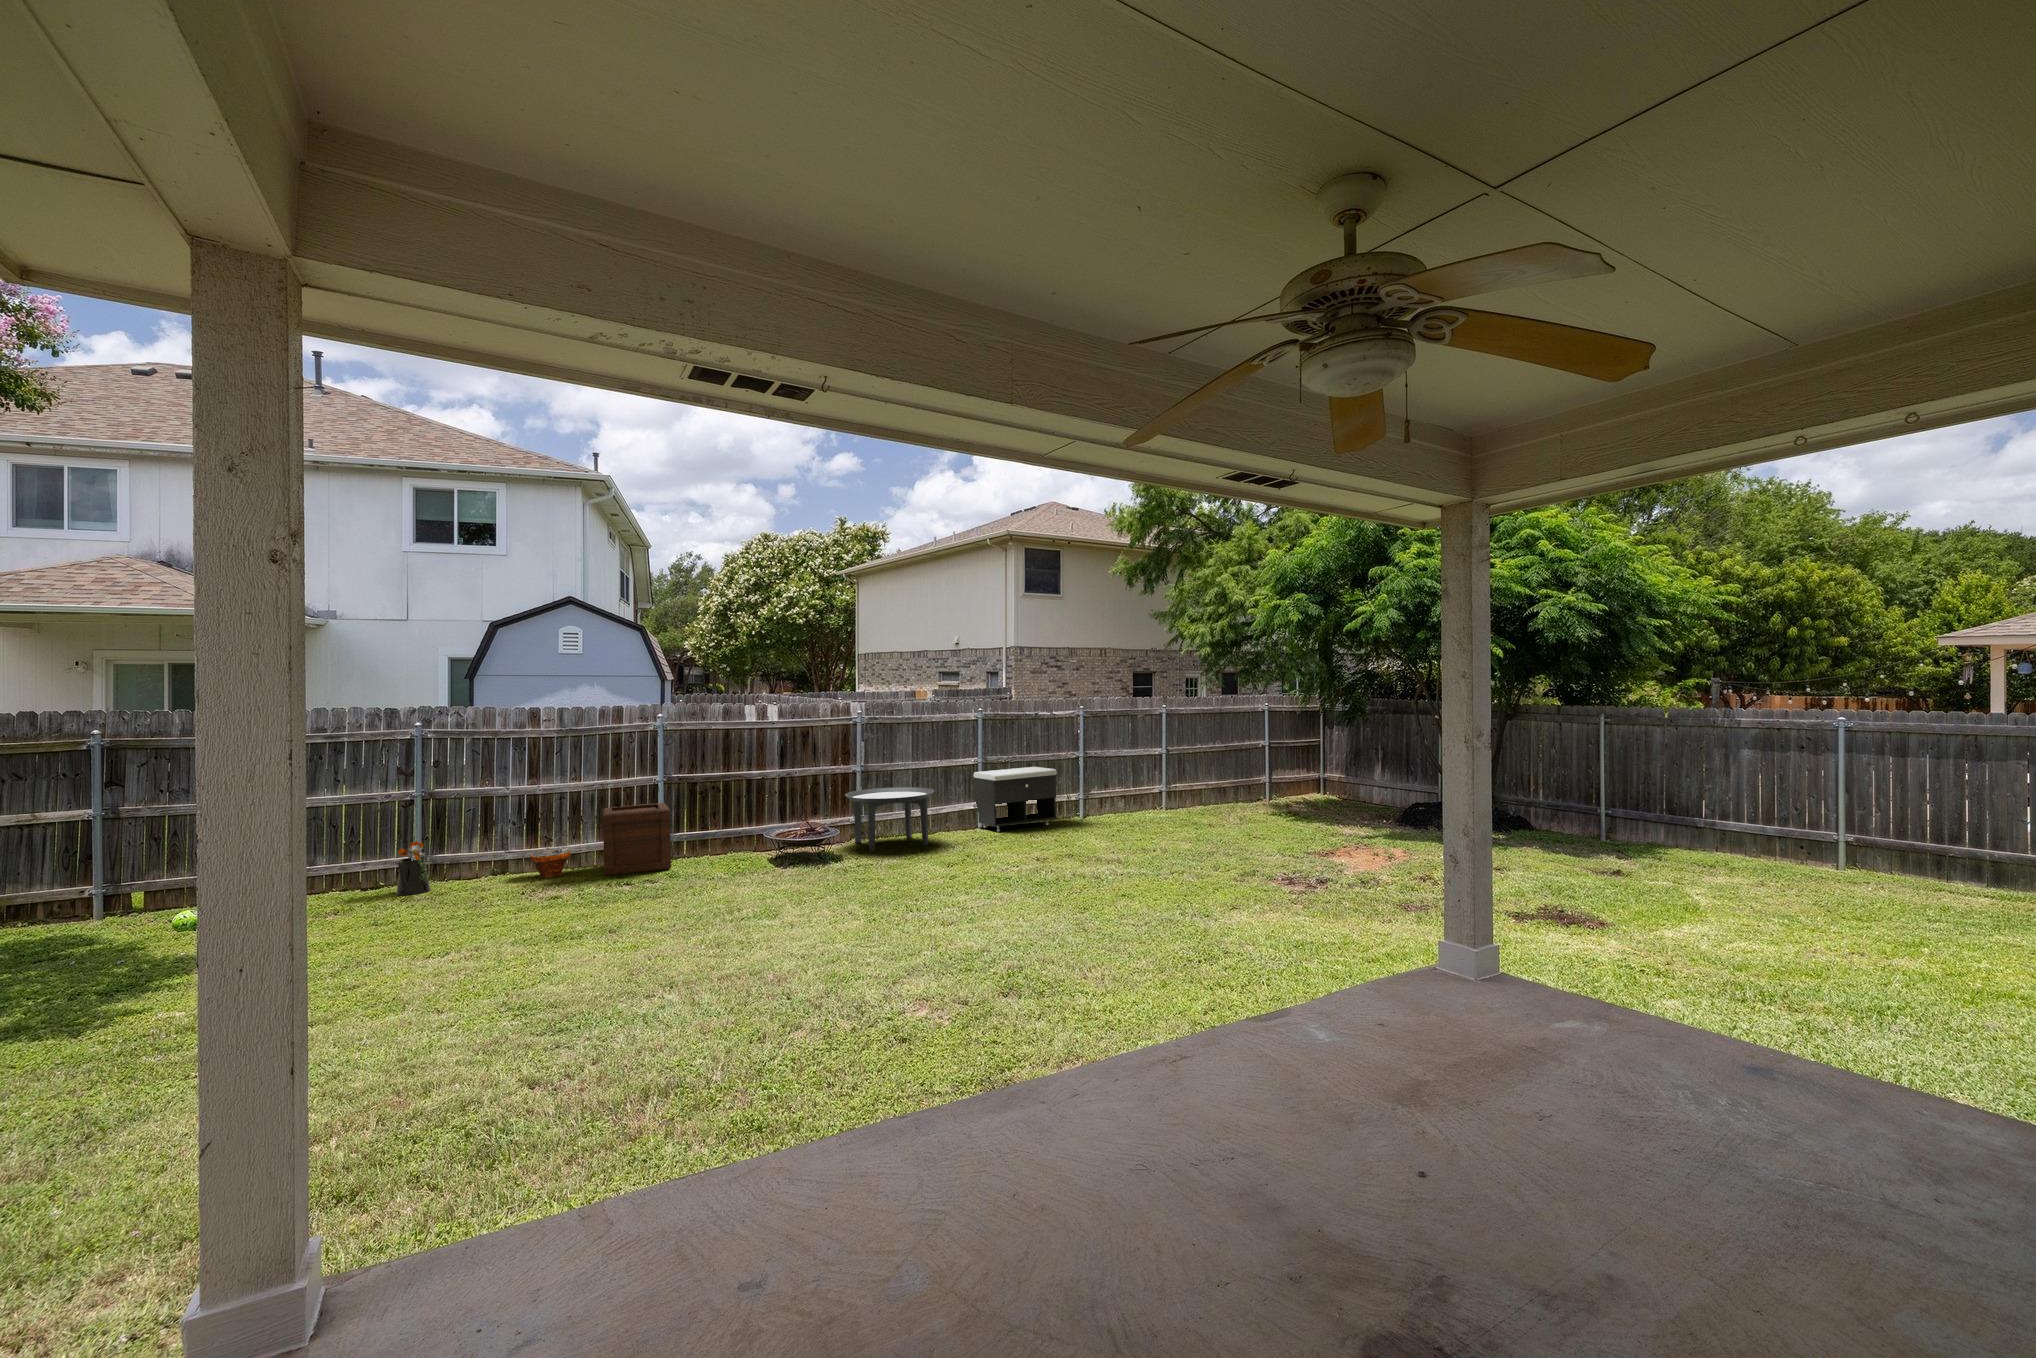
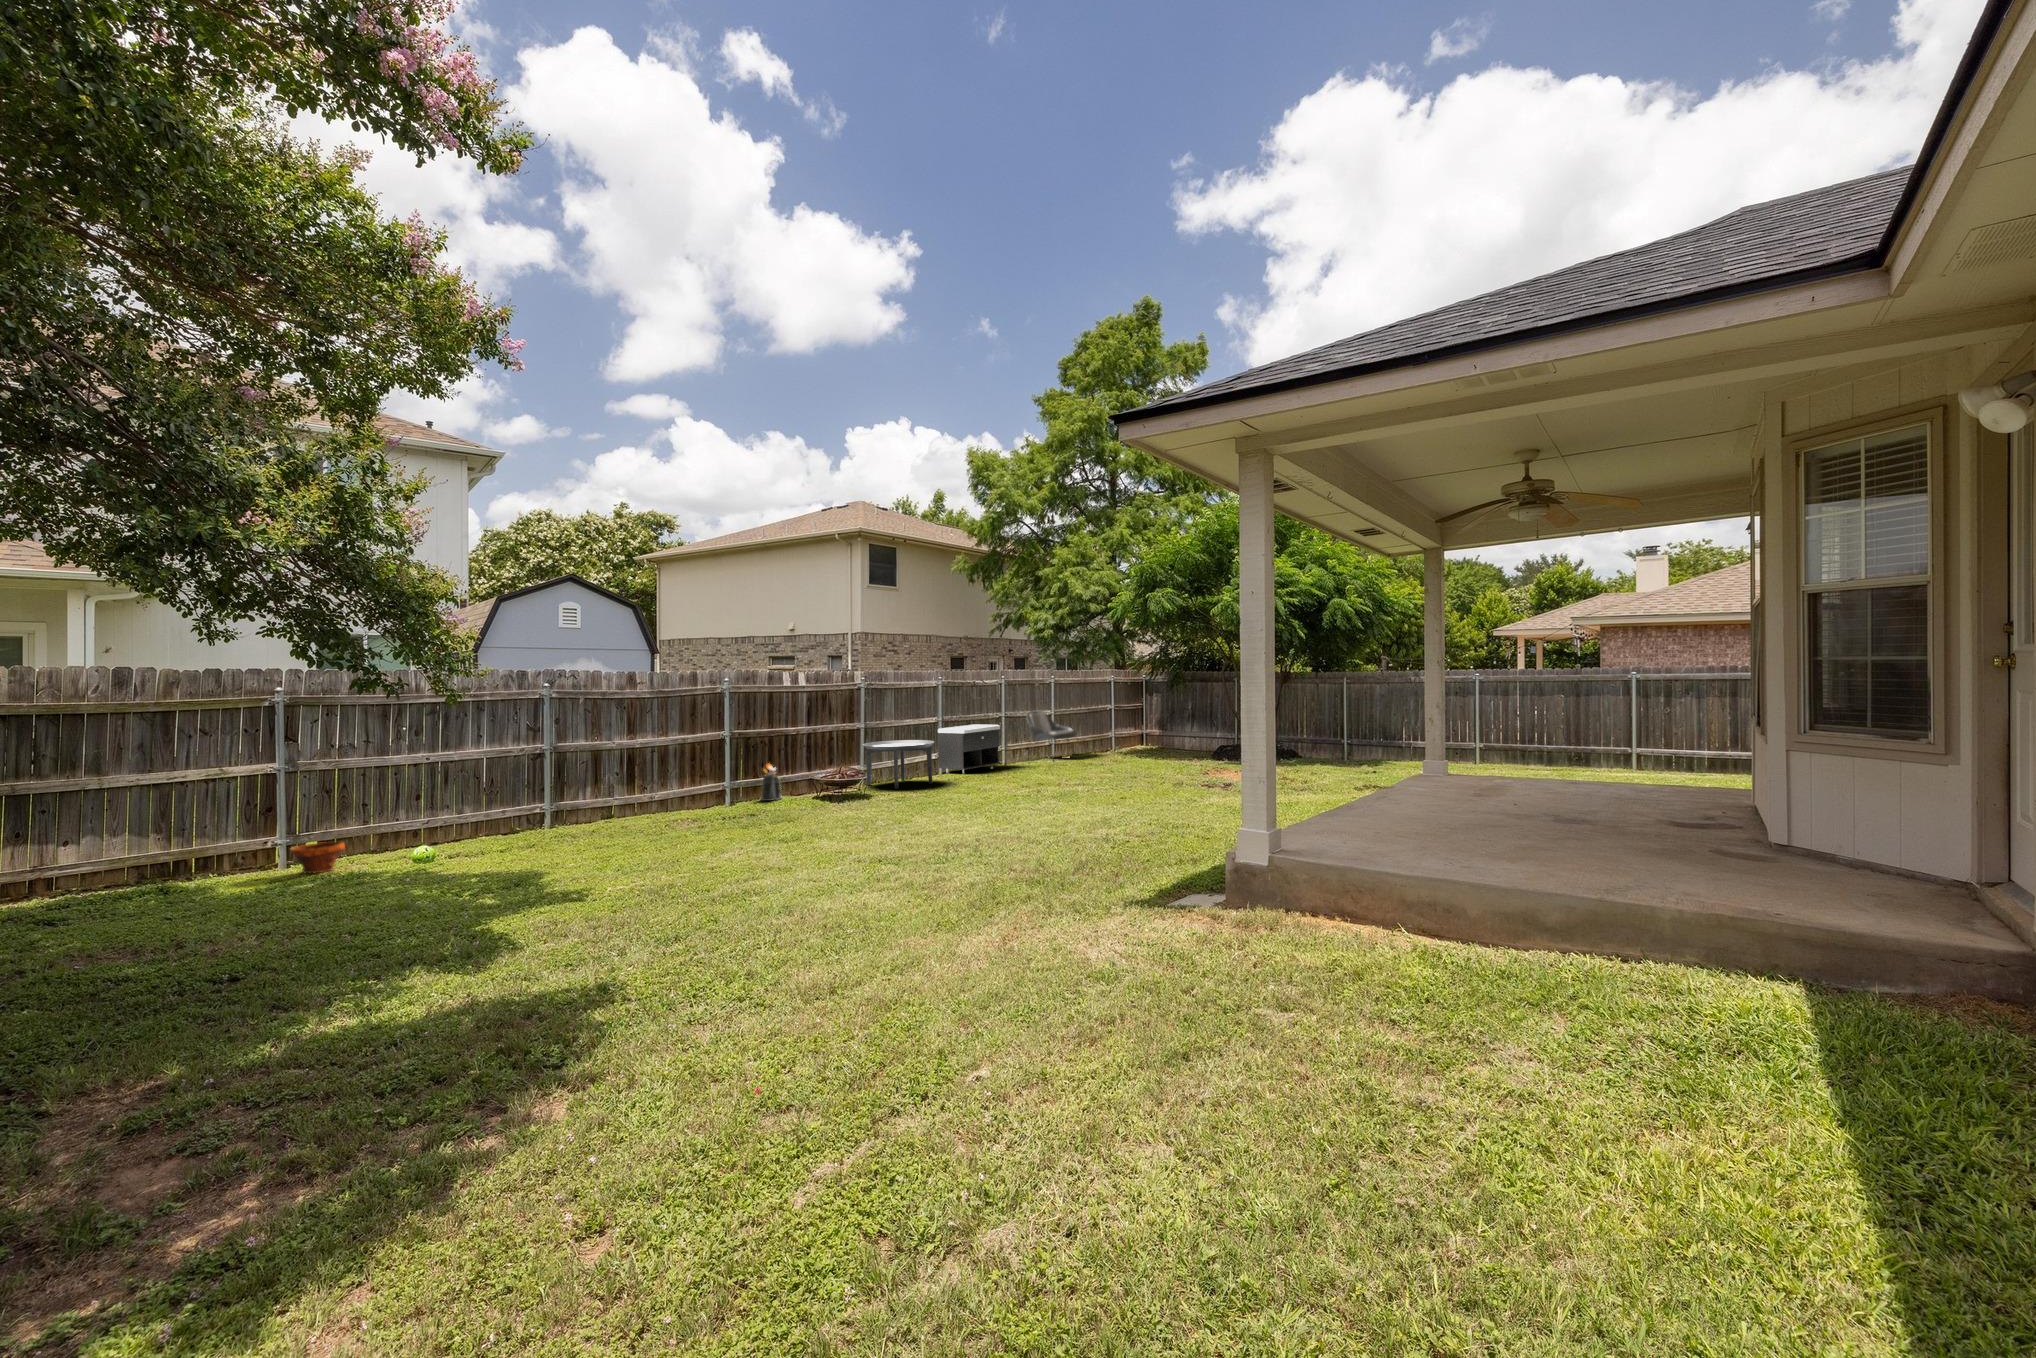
lounge chair: none [1117,749,1185,818] -> present [1026,711,1077,760]
wooden crate: present [602,803,671,876] -> none [684,755,758,814]
watering can: present [396,841,431,895] -> present [761,764,781,801]
planter: present [530,851,570,877] -> present [291,842,345,873]

